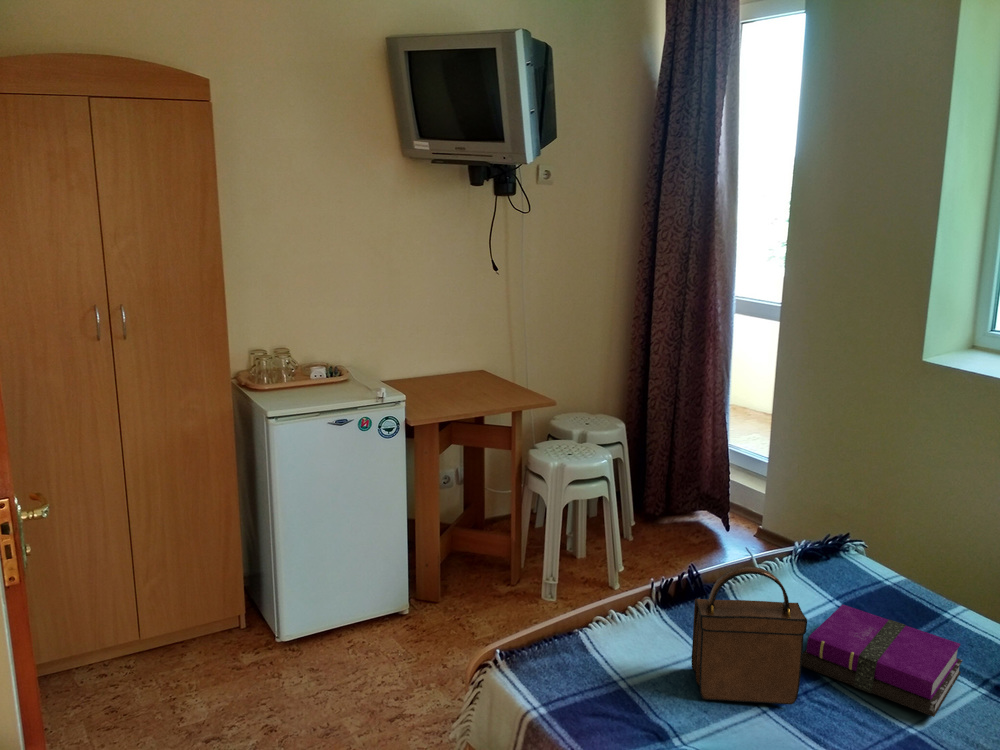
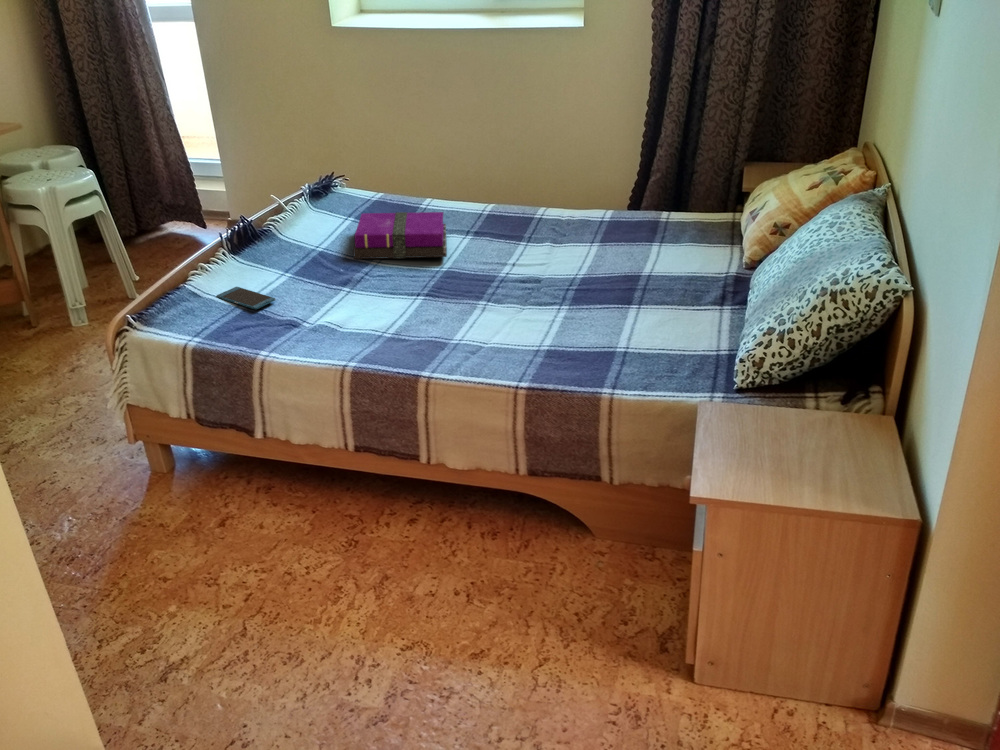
handbag: present [691,566,807,705] -> none [277,183,367,295]
smartphone: none [606,652,662,696] -> present [217,287,276,309]

